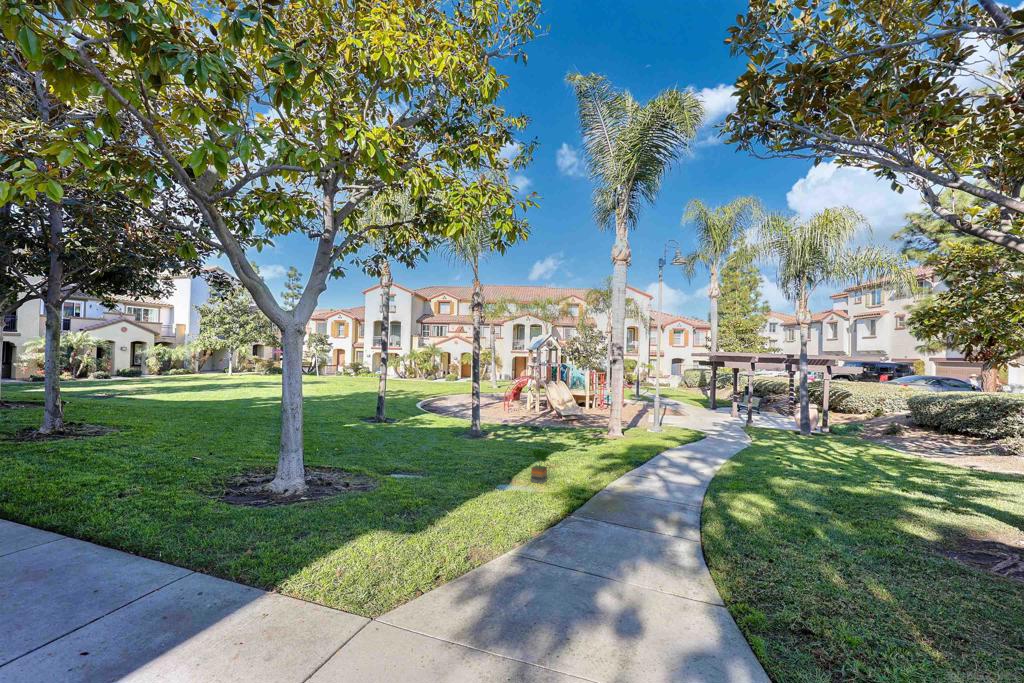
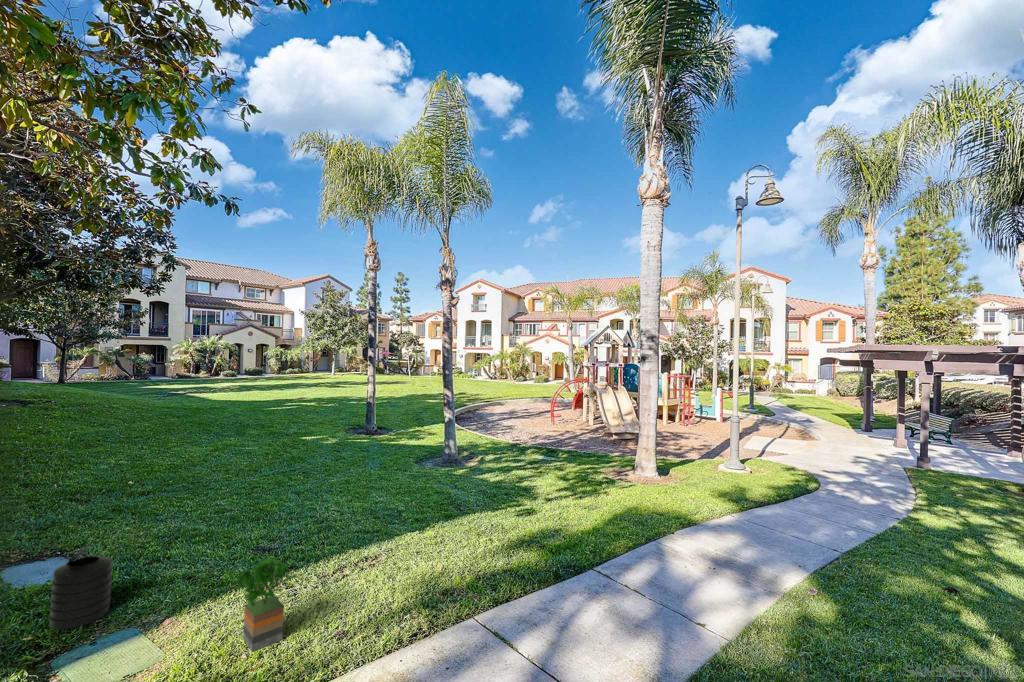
trash can: none [438,447,460,484] -> present [49,543,113,629]

